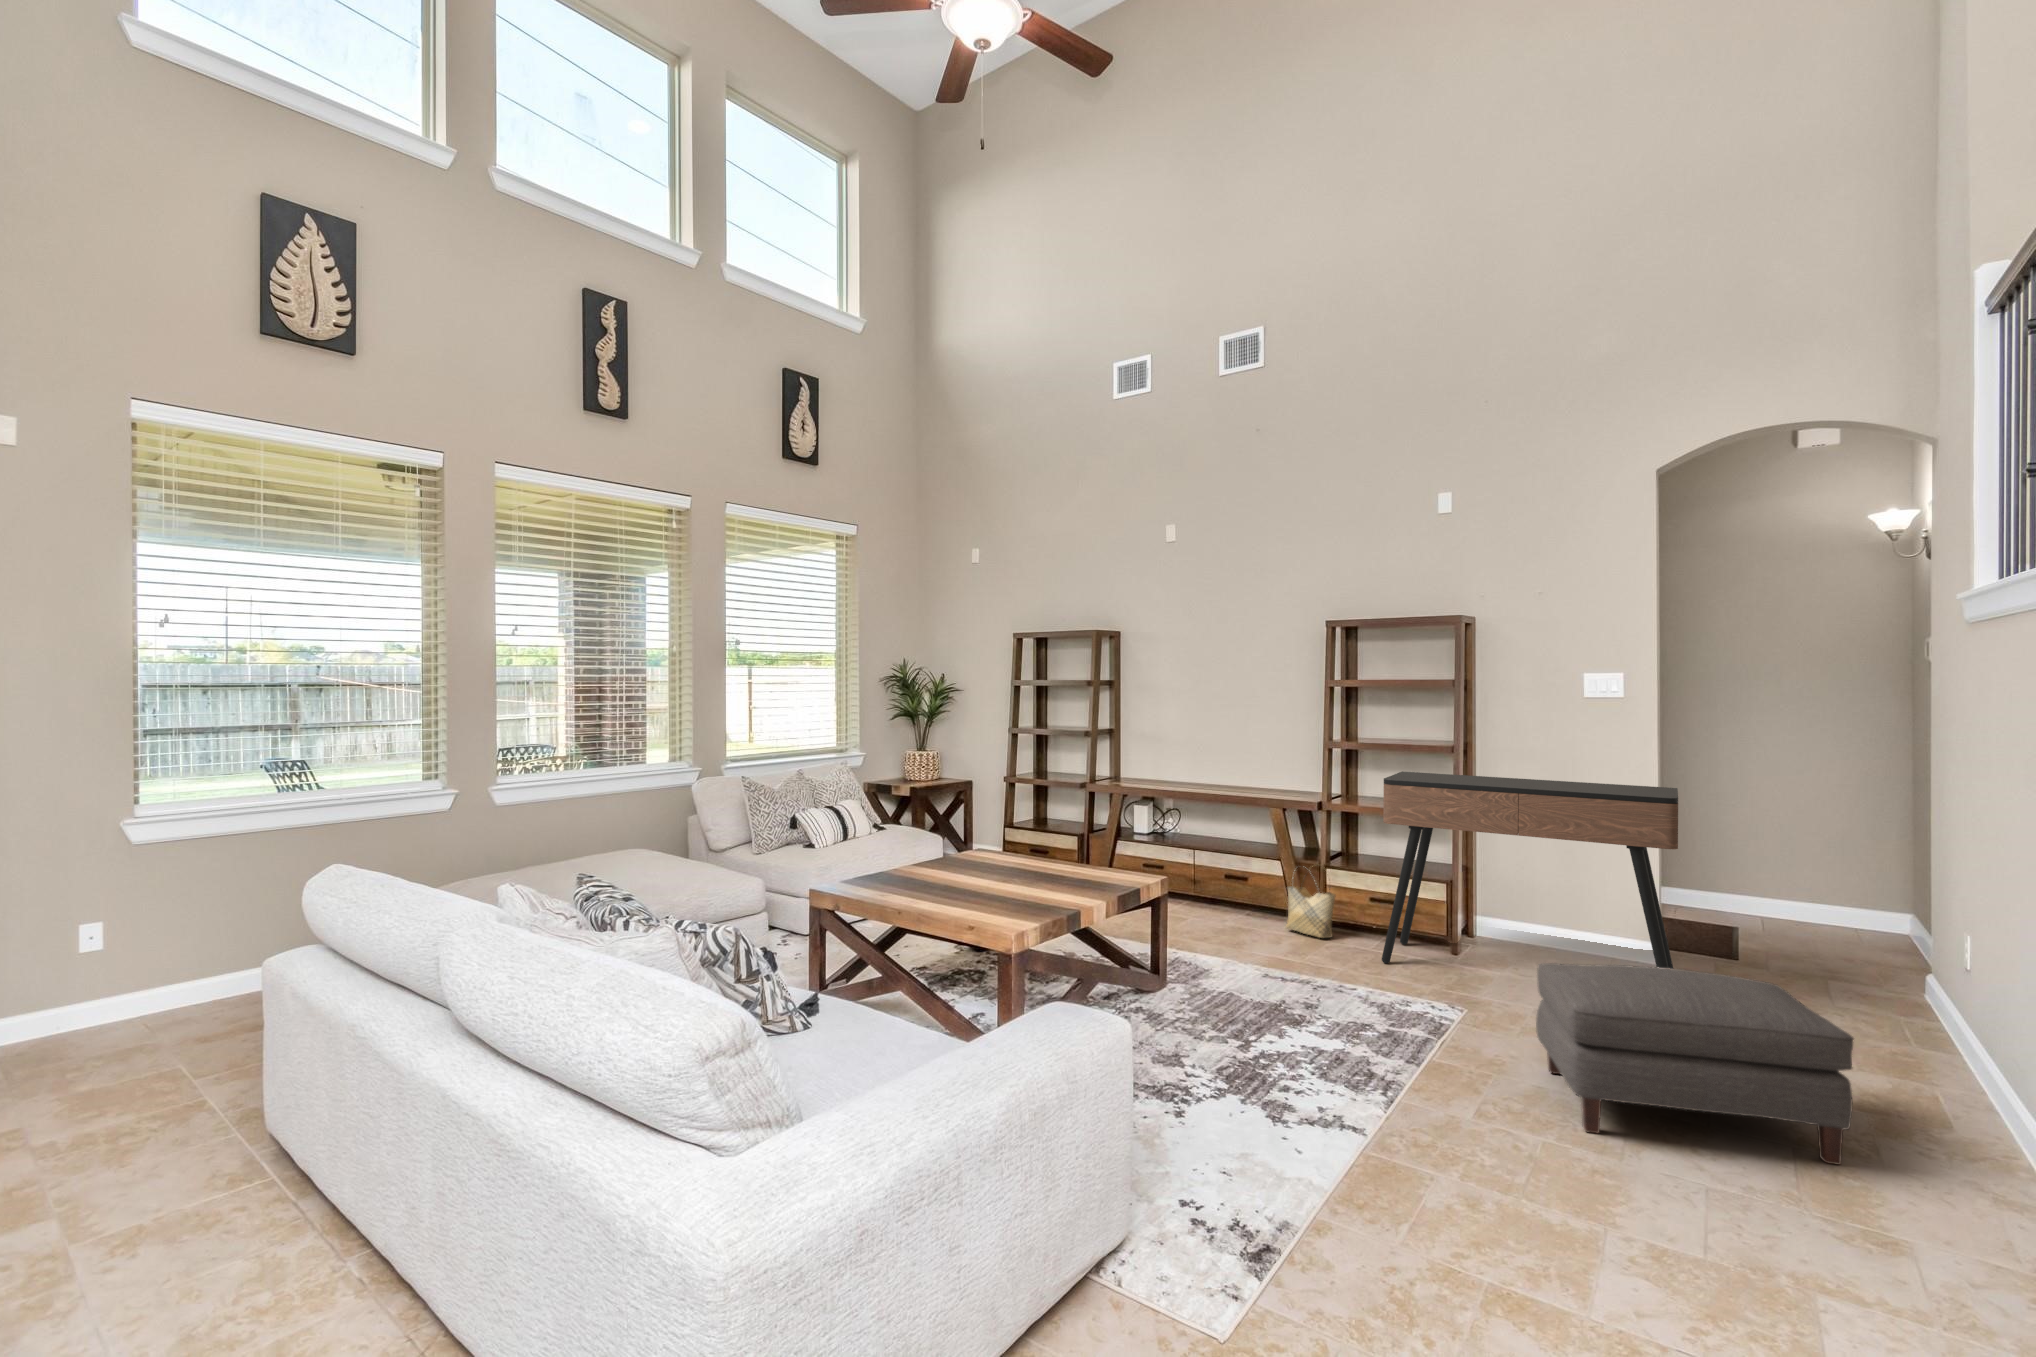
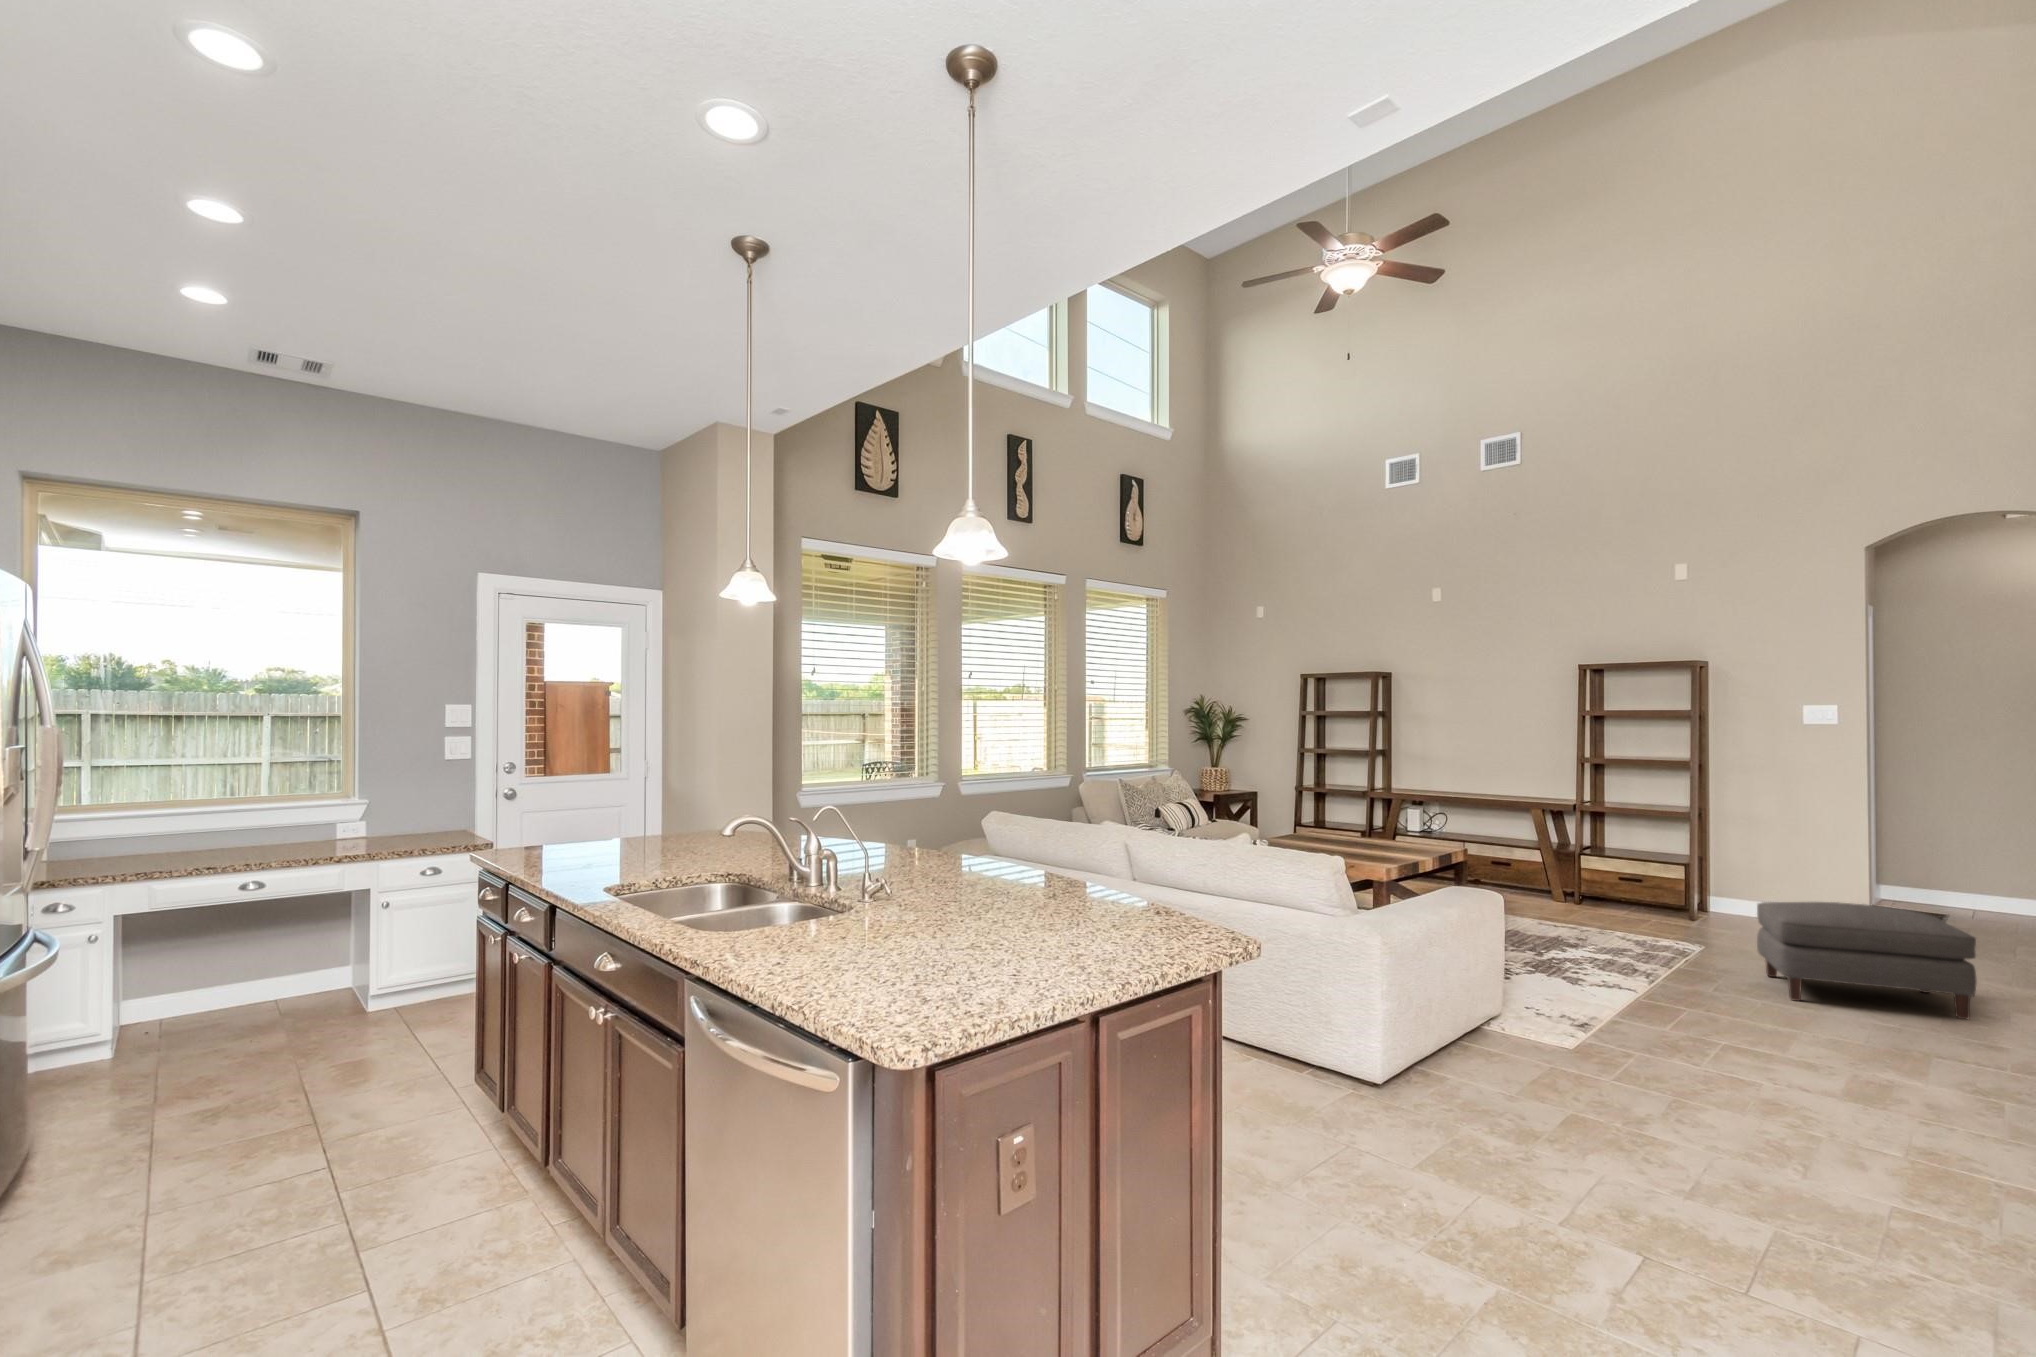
console table: present [1382,771,1678,969] -> none [1632,780,1876,954]
woven basket: present [1286,874,1336,938] -> none [1549,852,1592,908]

